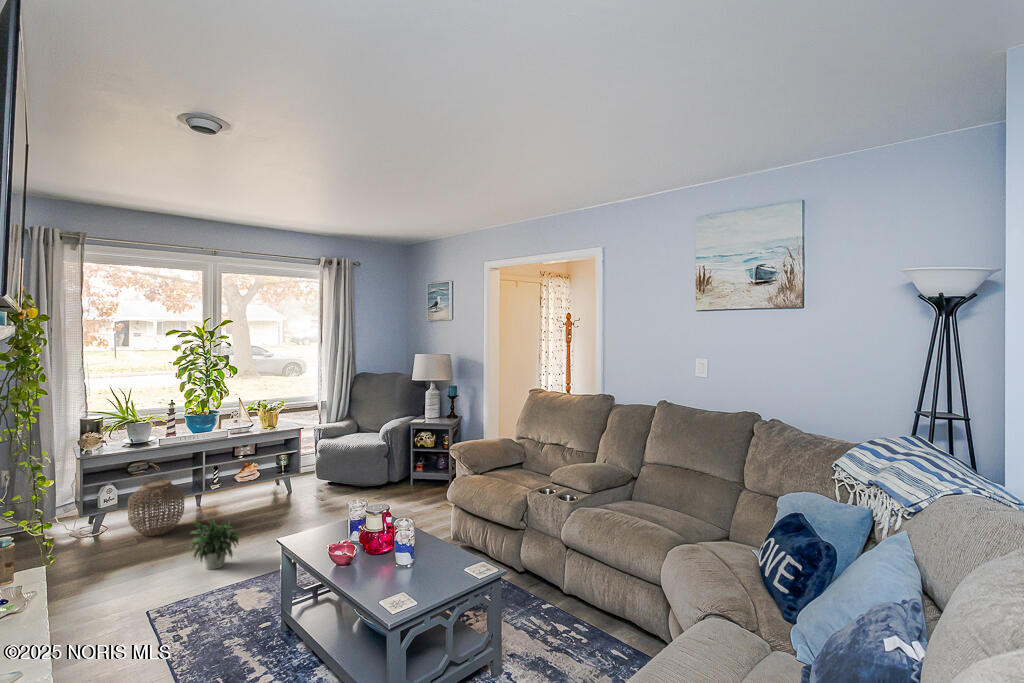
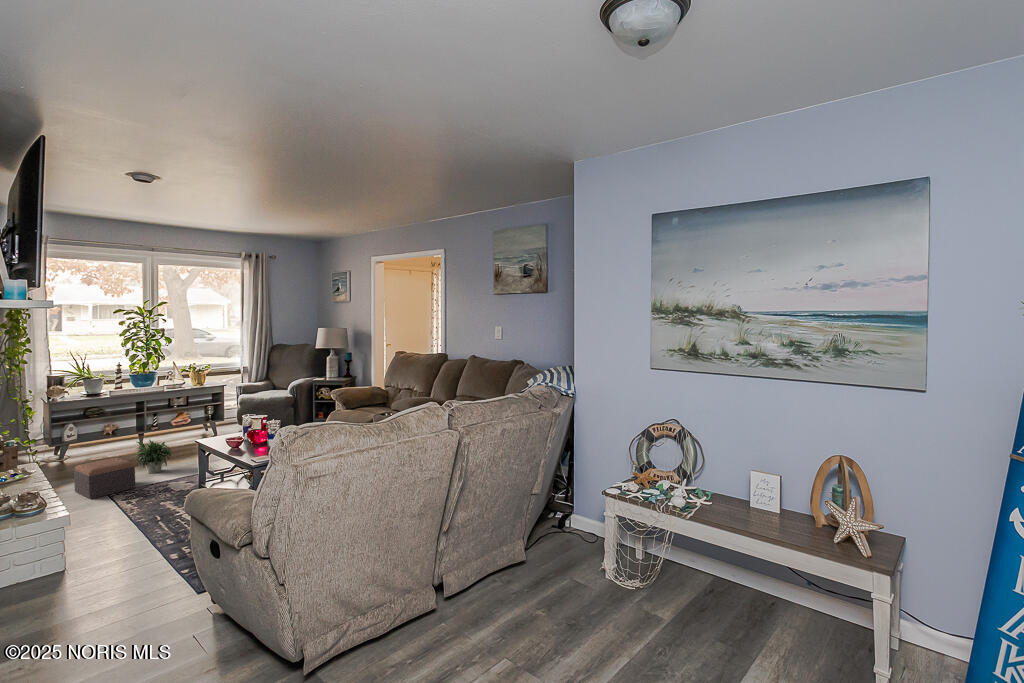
woven basket: present [128,480,184,536] -> none [87,420,131,459]
footstool: none [102,552,190,628] -> present [74,457,136,499]

